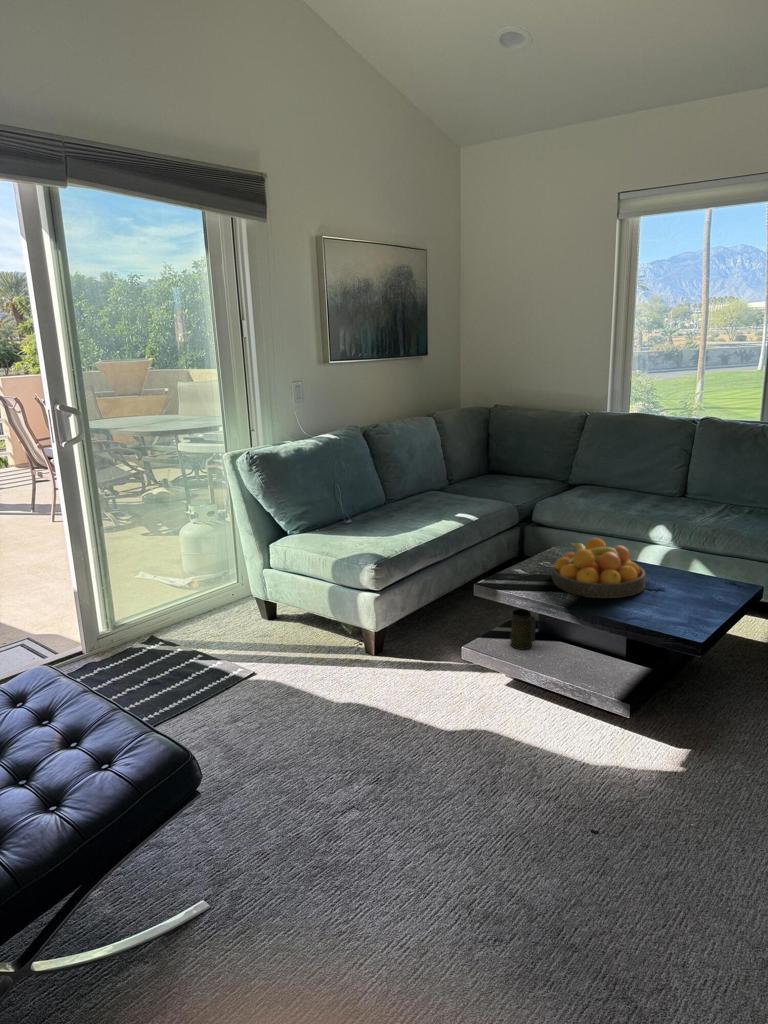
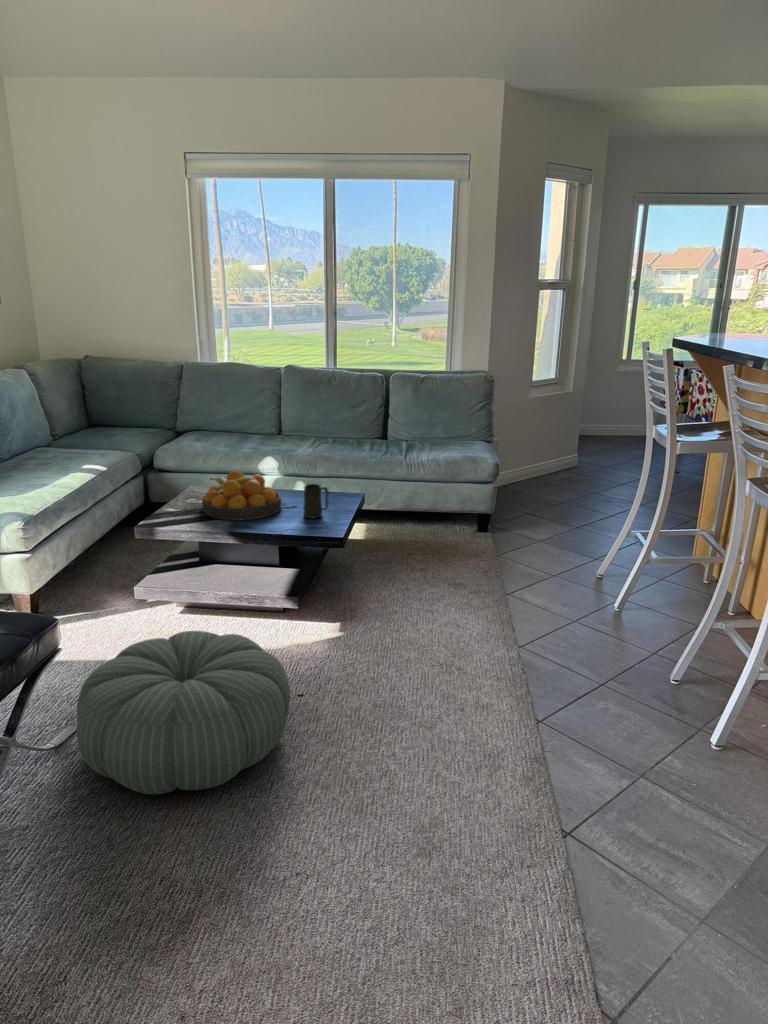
mug: present [510,609,536,650] -> present [303,484,329,518]
pouf: none [331,714,568,913] -> present [76,631,290,794]

